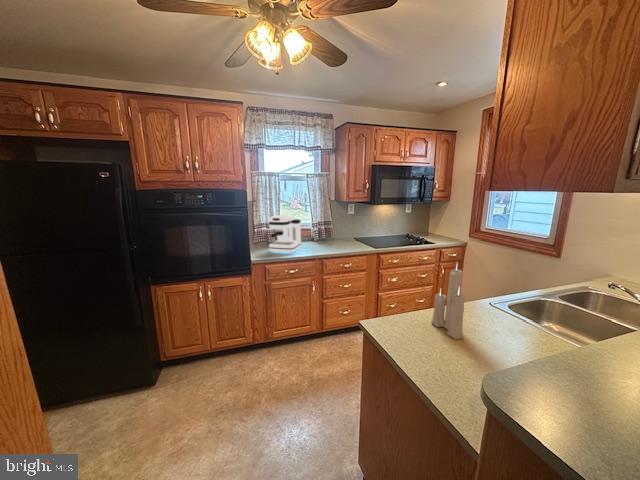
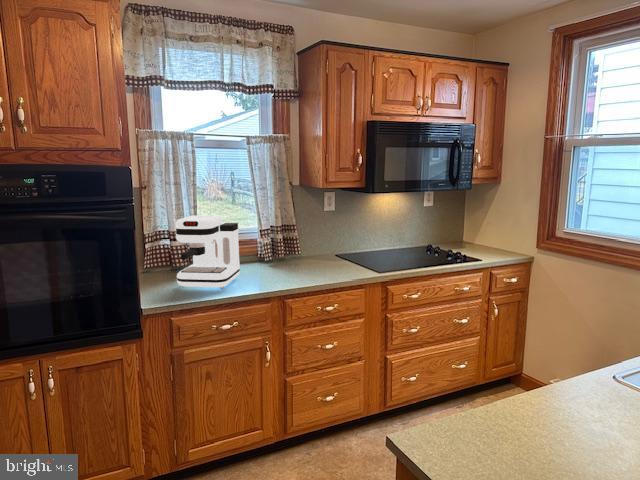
candle: present [431,266,465,339] -> none [525,296,596,457]

